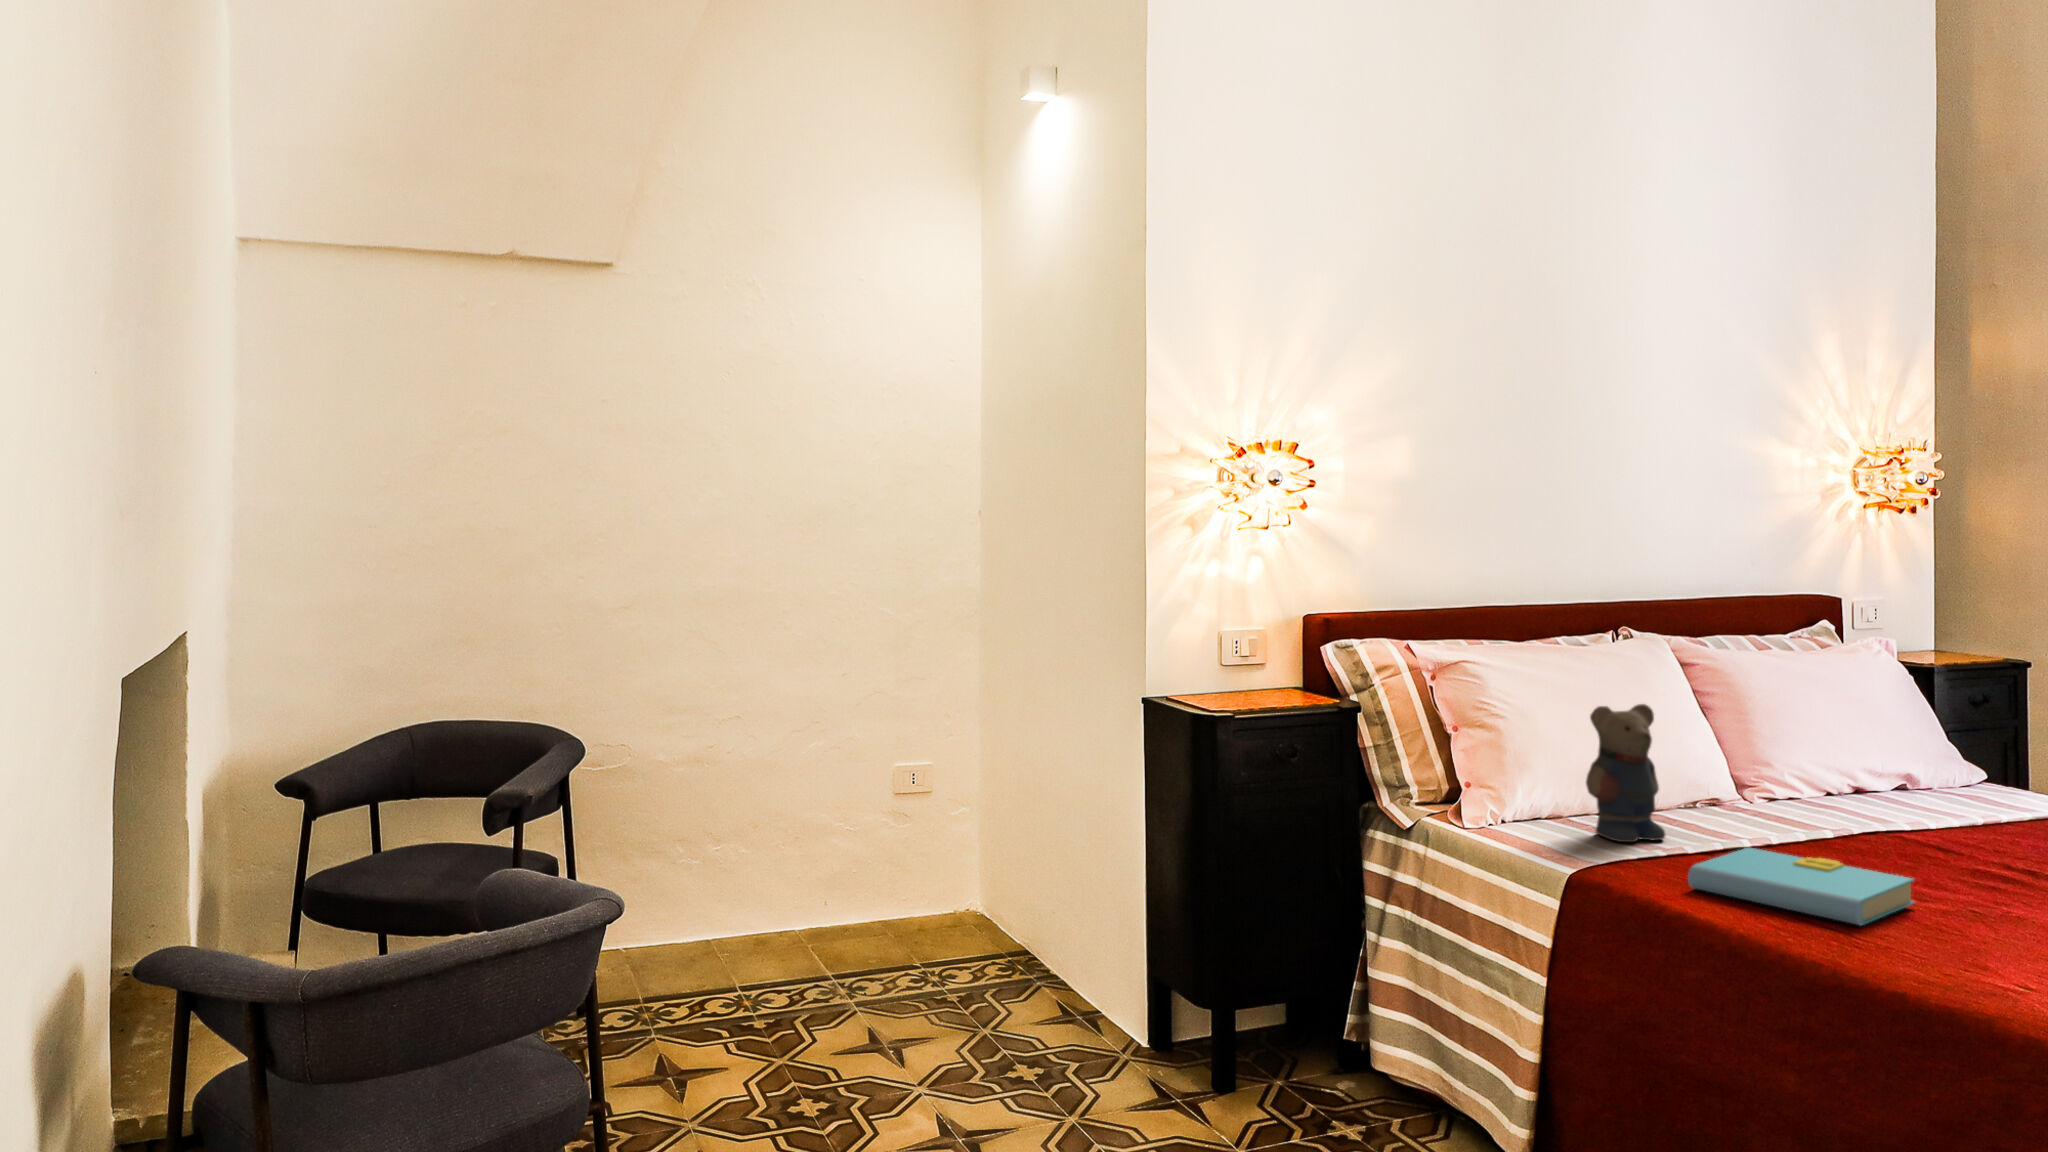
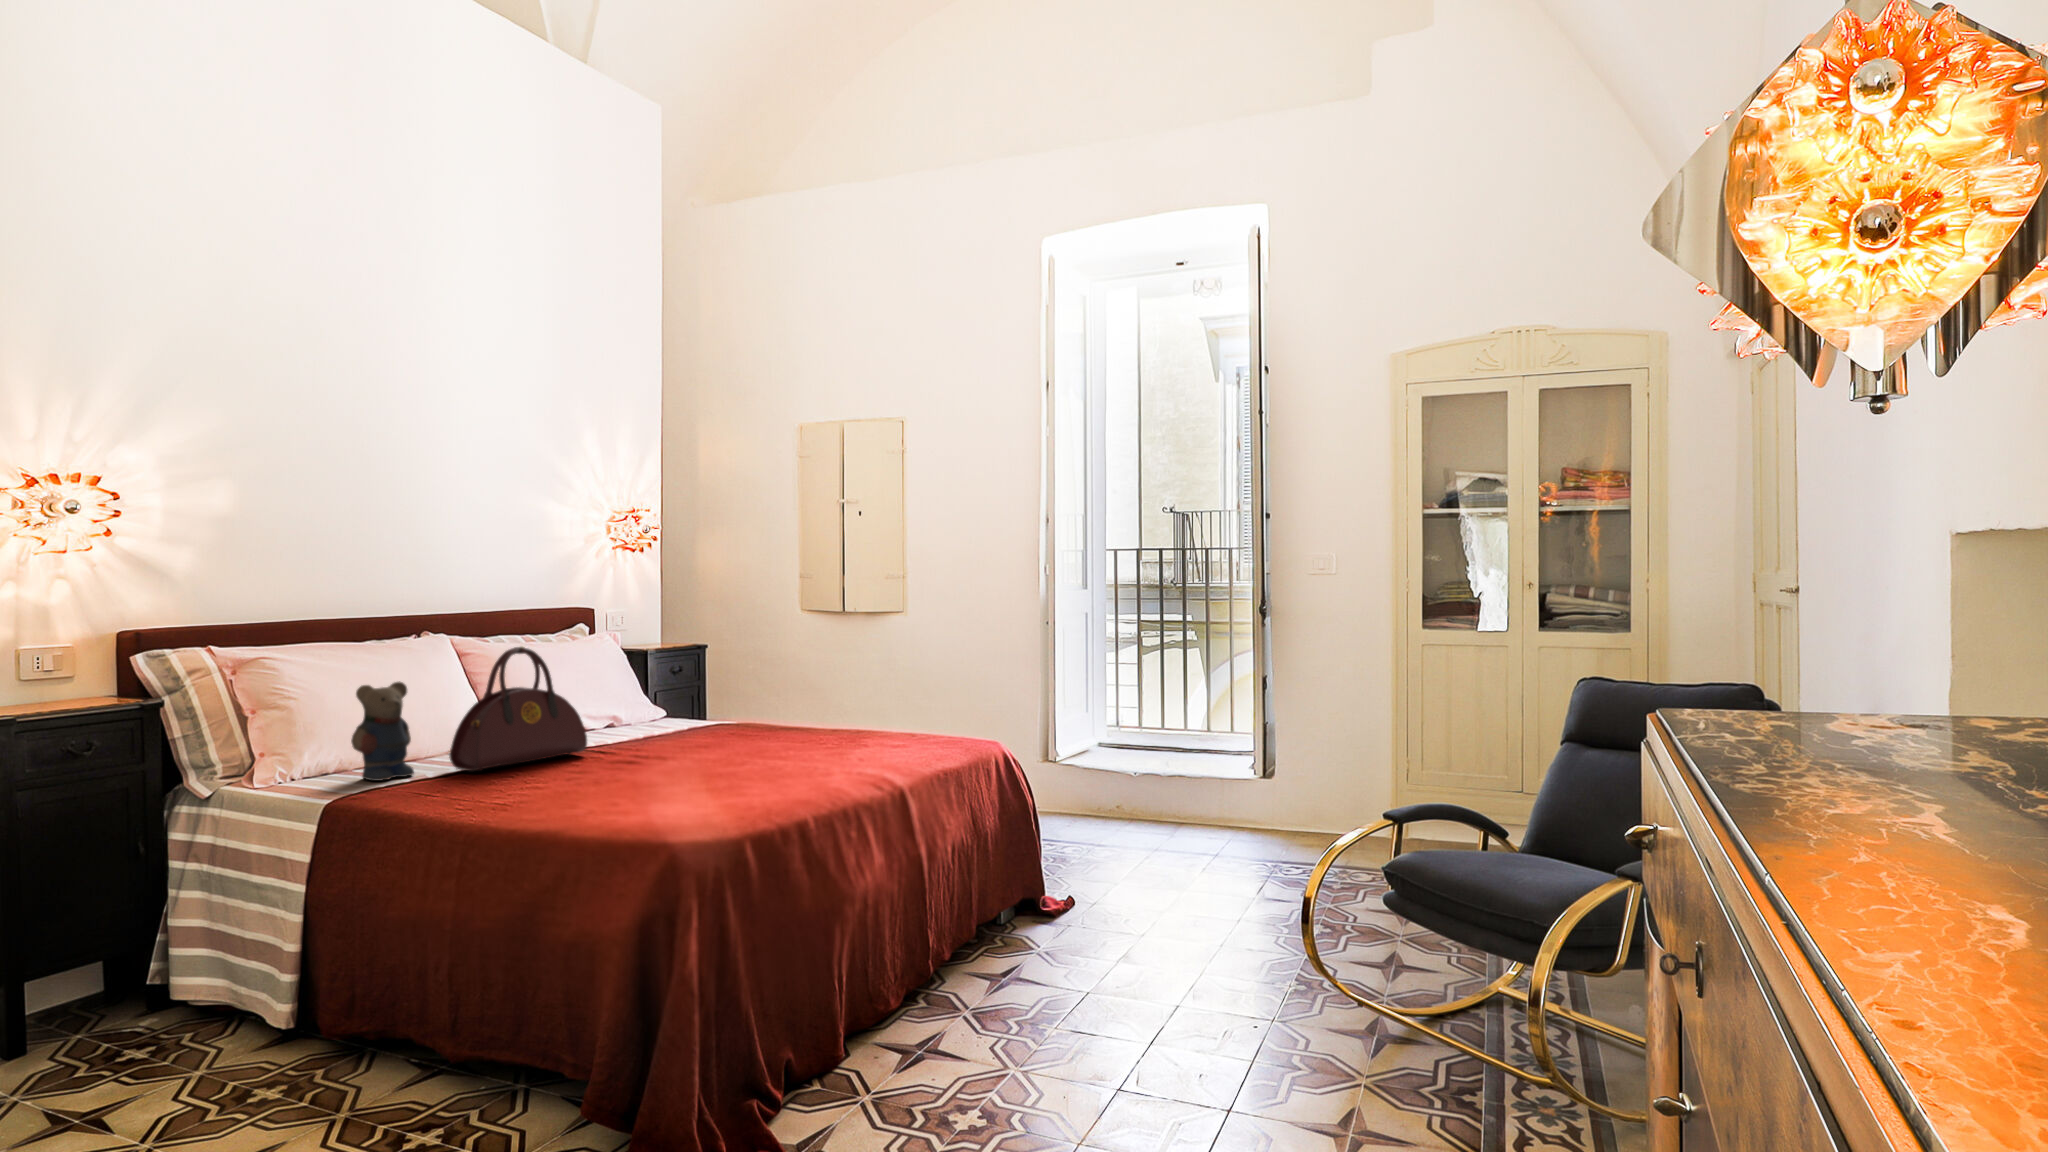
handbag: none [1713,663,1924,848] -> present [449,647,587,772]
book: present [1688,848,1914,925] -> none [405,769,549,804]

